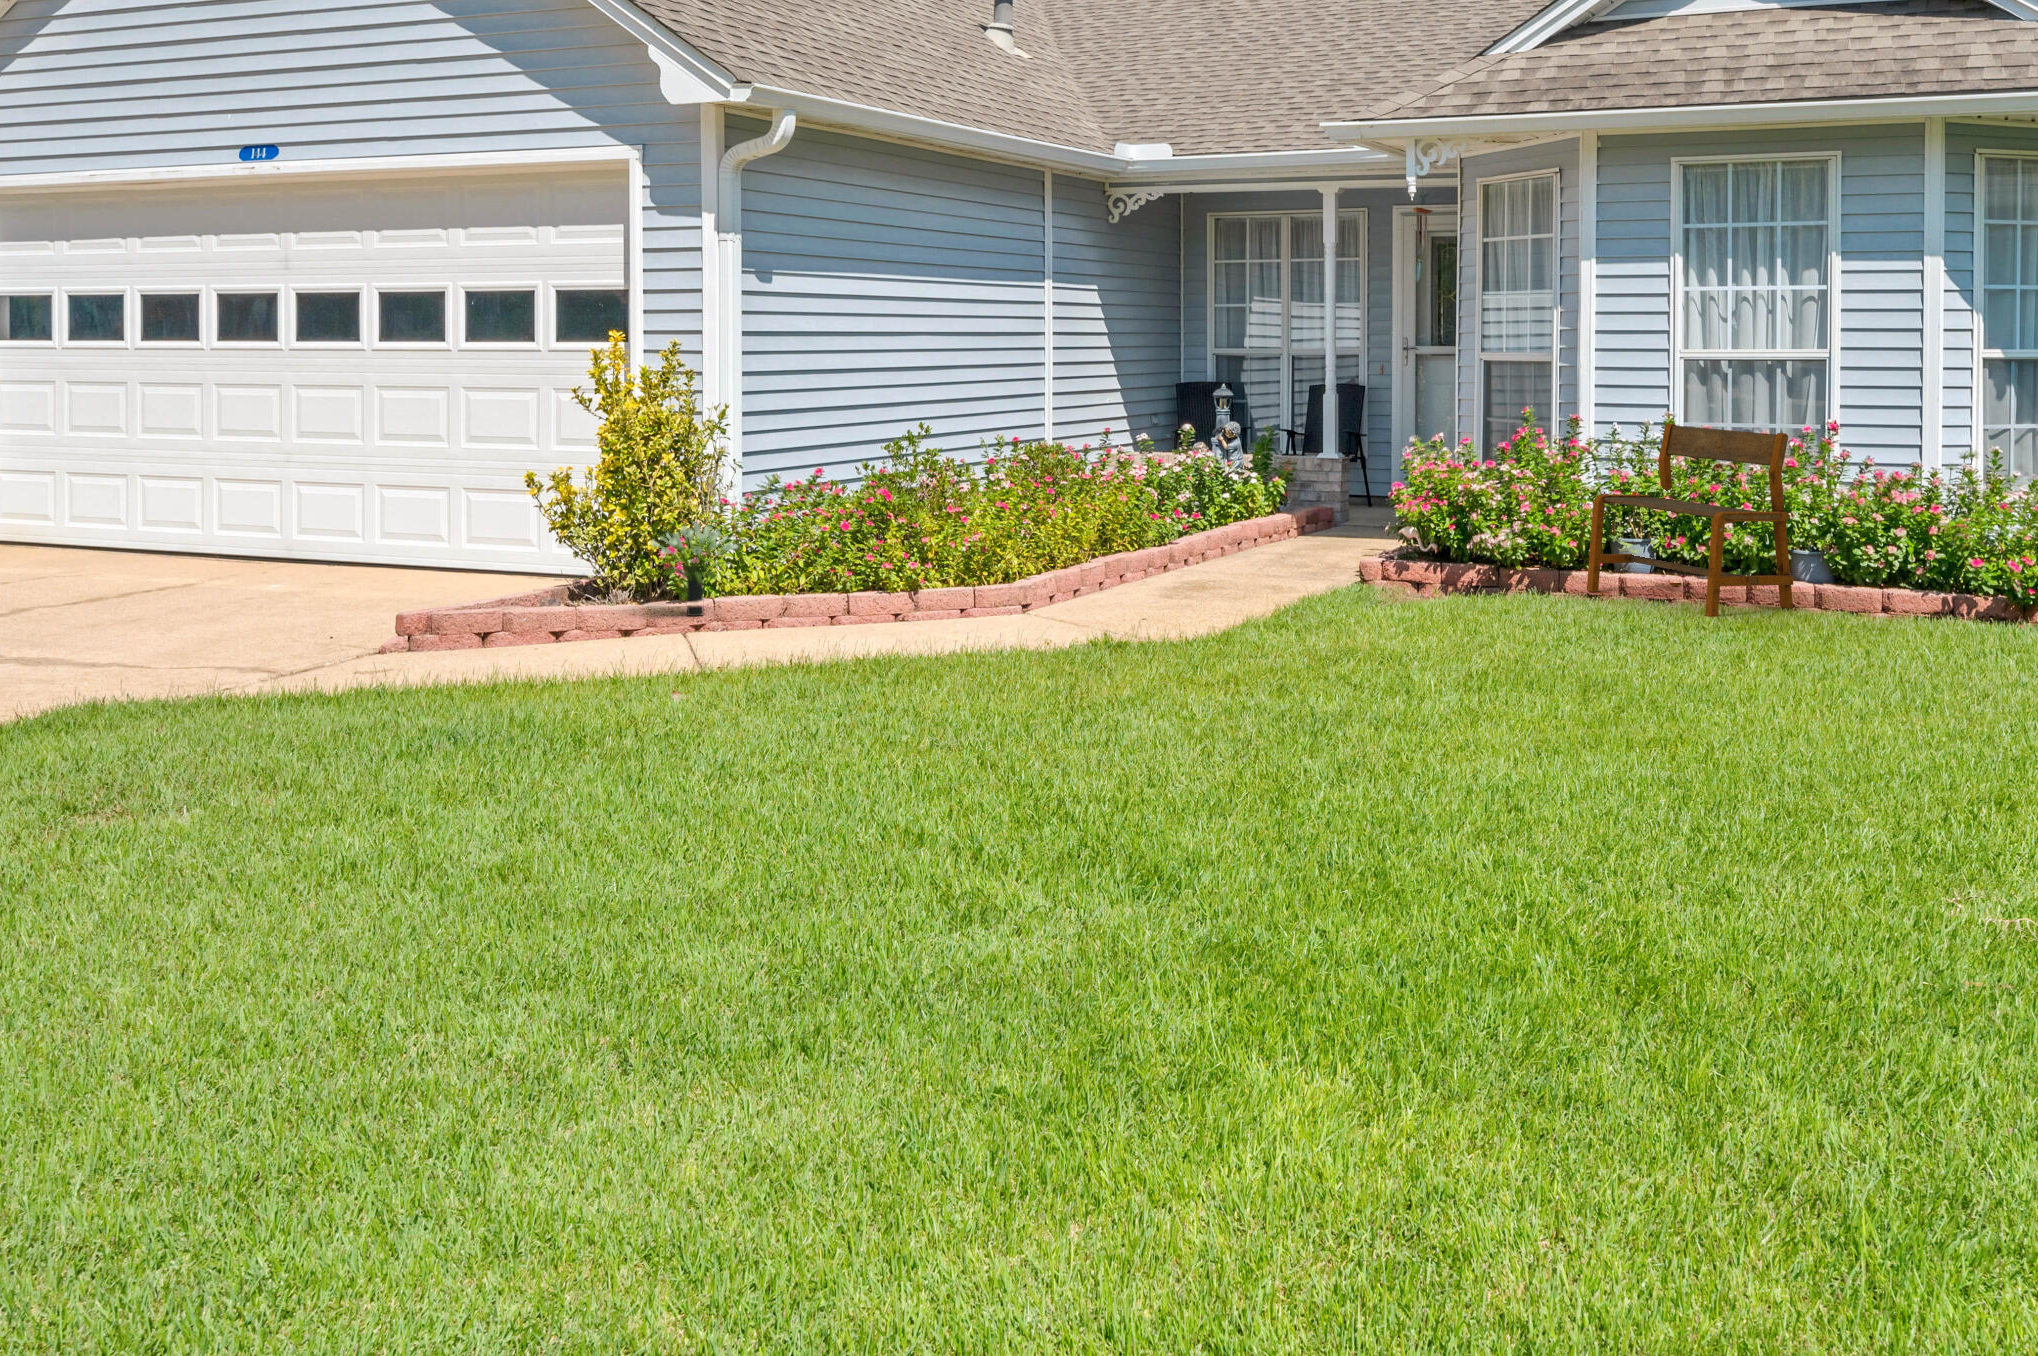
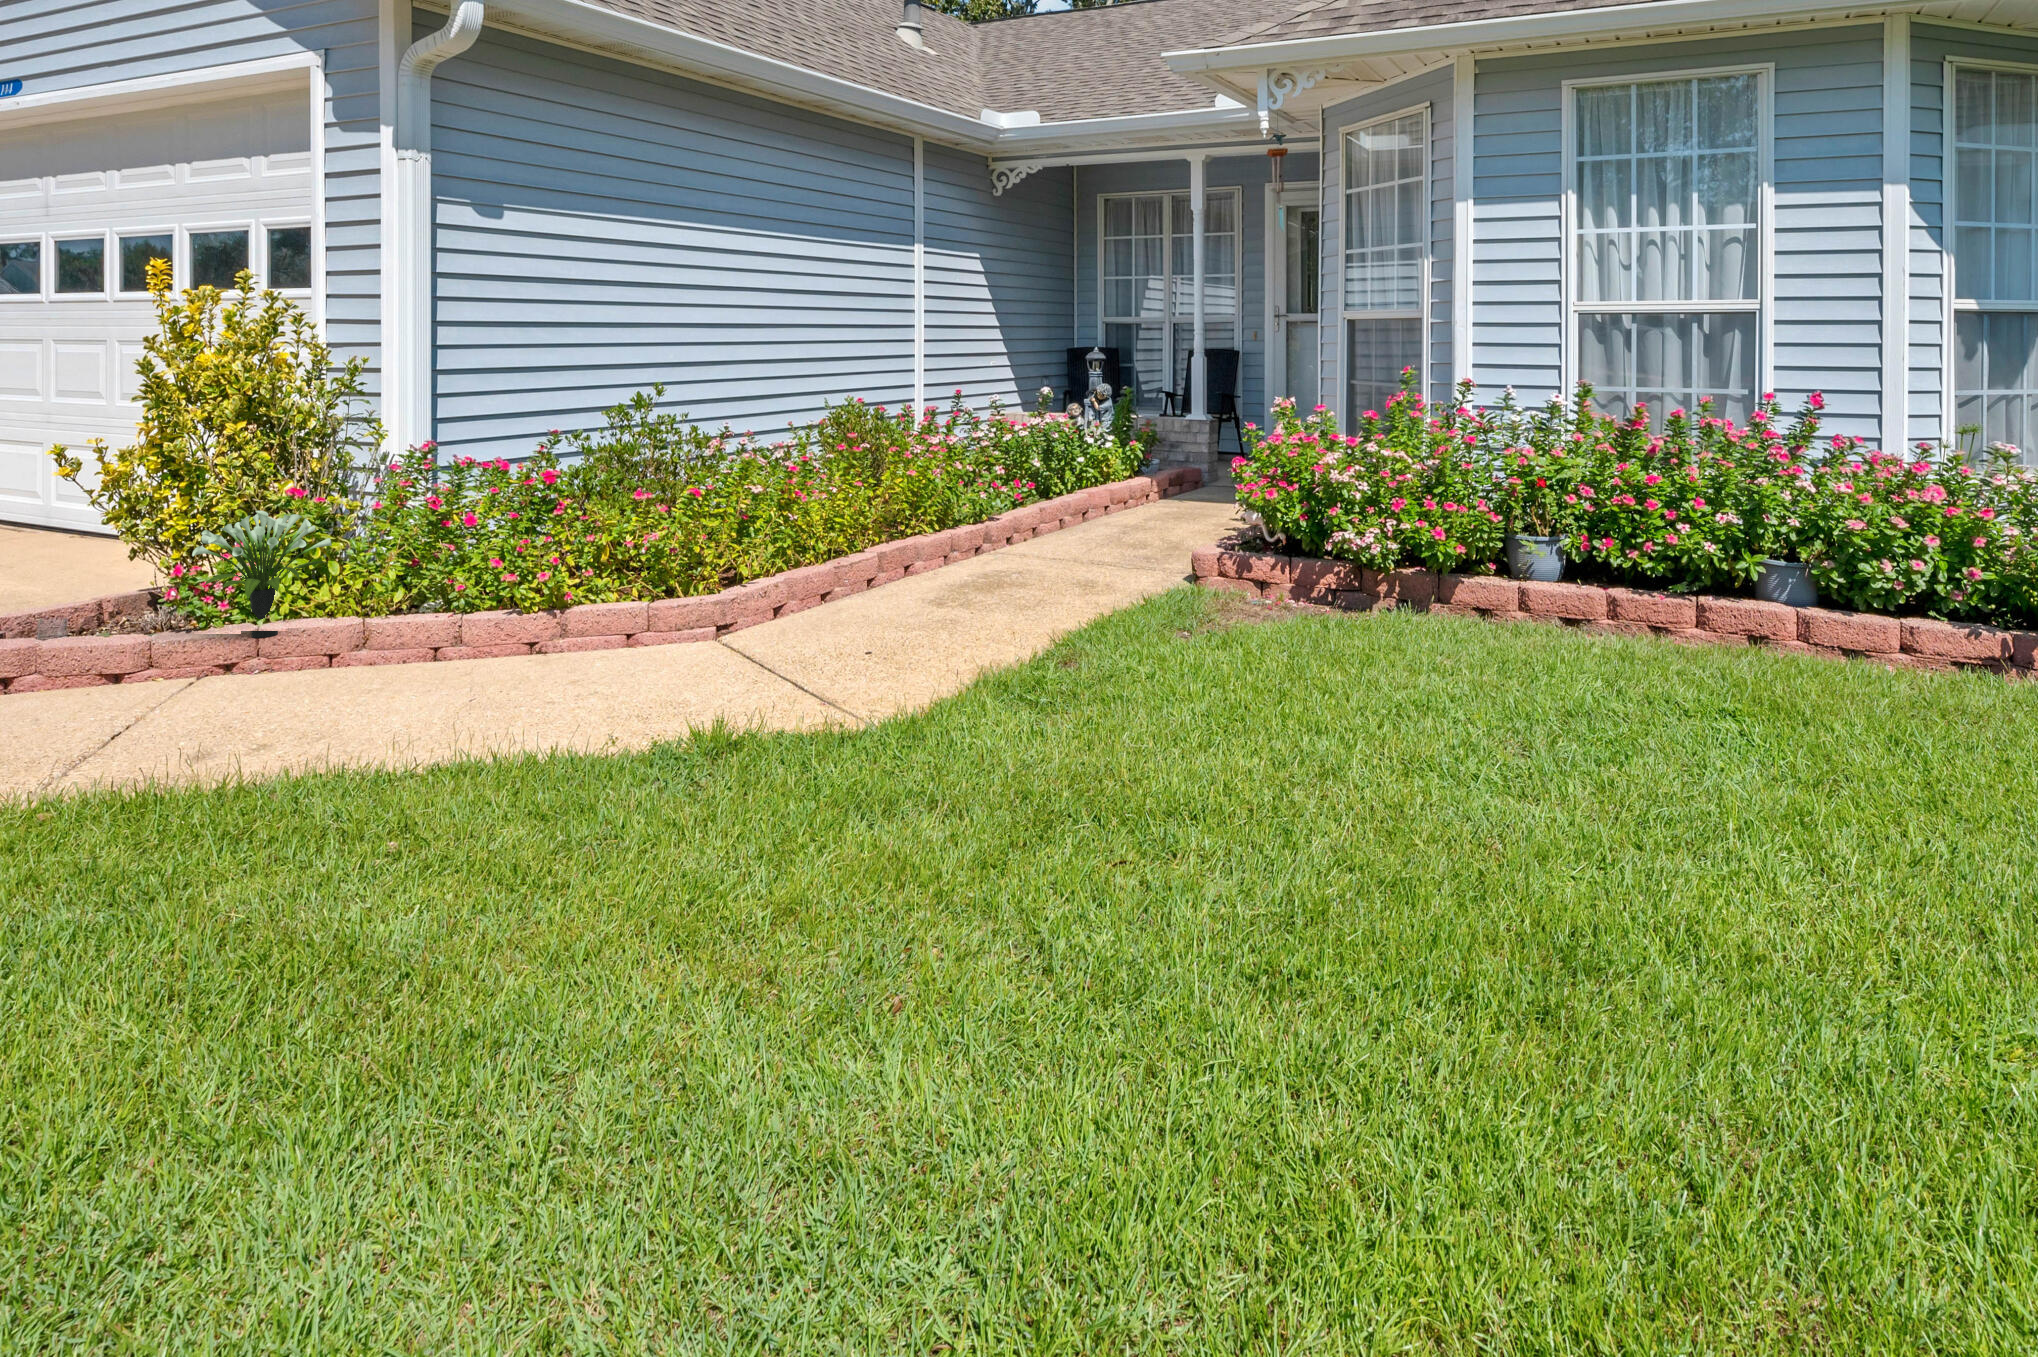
bench: present [1587,423,1793,617] -> none [1472,385,1779,666]

